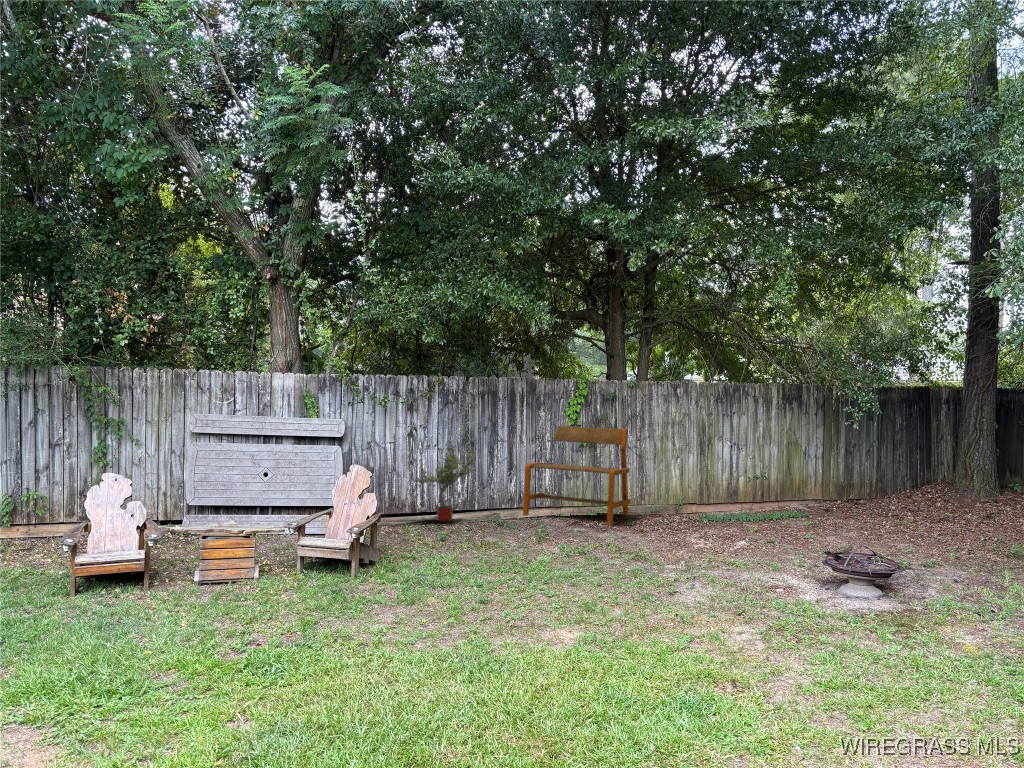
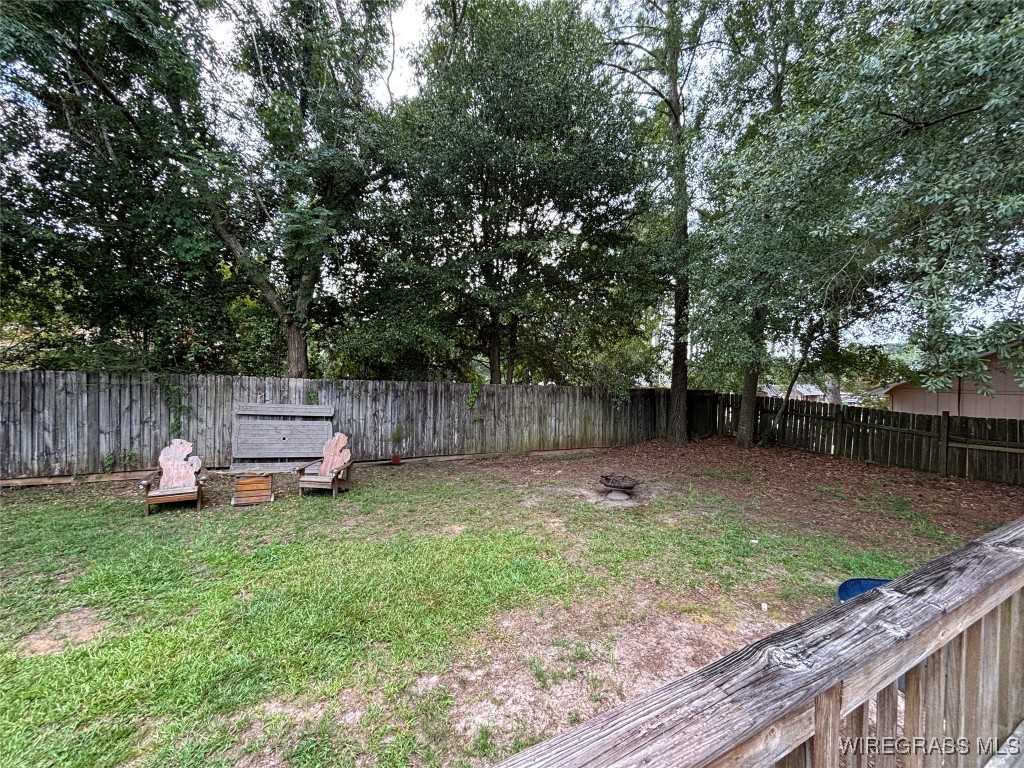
bench: present [523,426,631,525] -> none [441,409,501,464]

